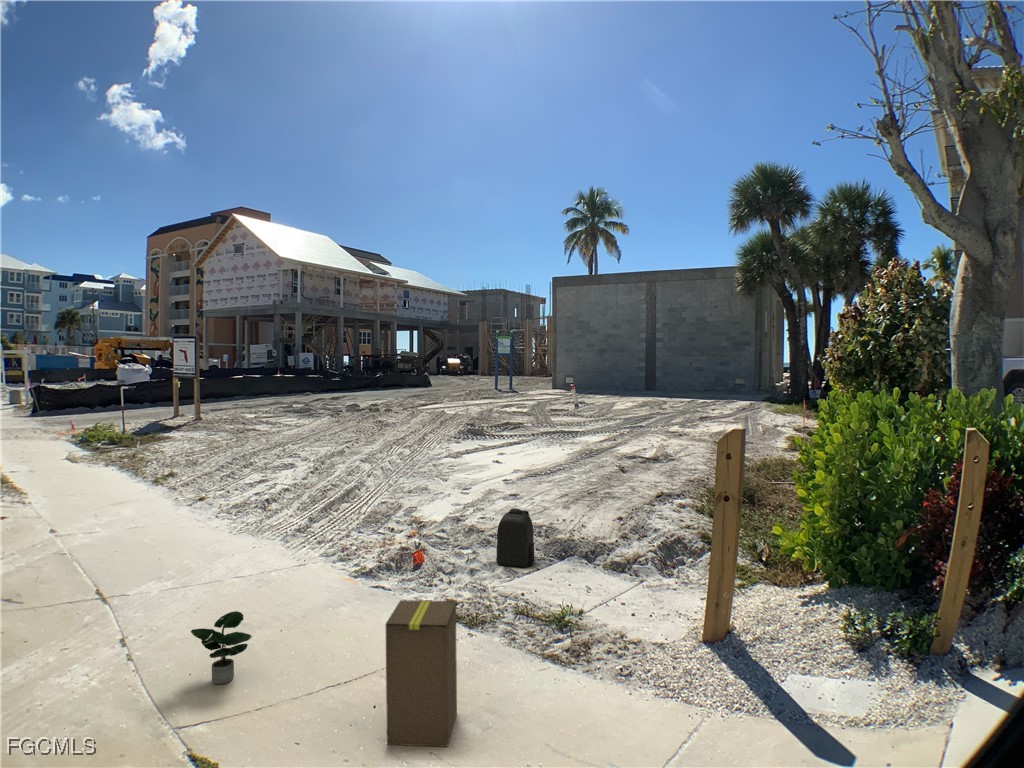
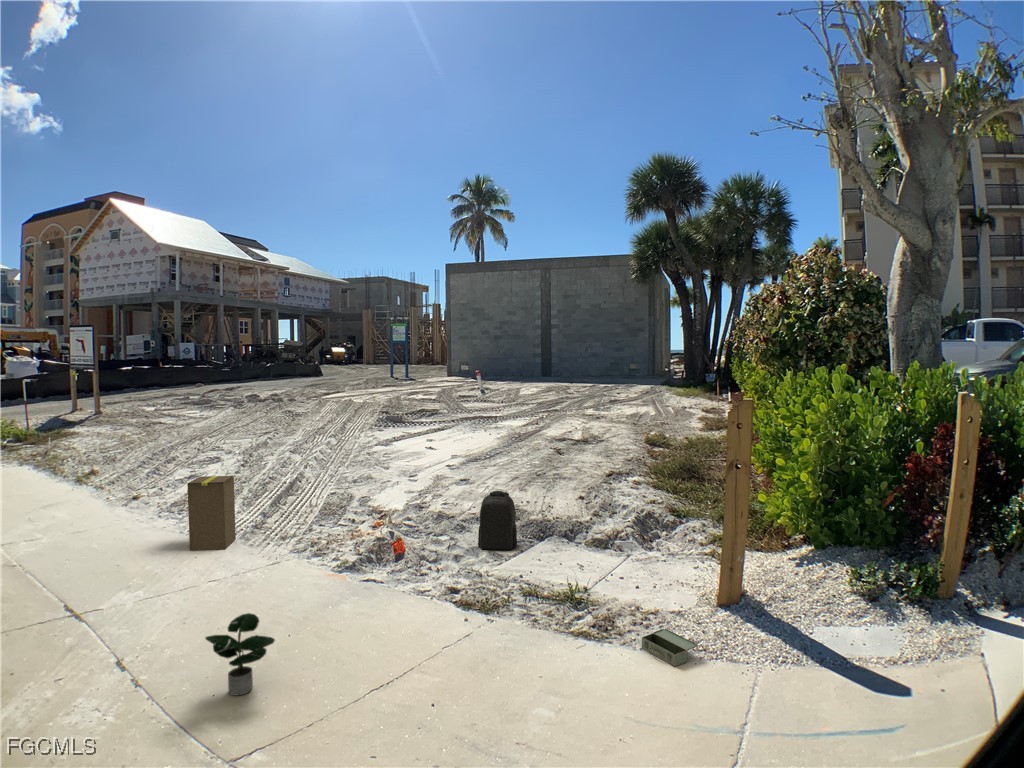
cardboard box: present [385,600,457,747] -> present [187,476,236,551]
toolbox: none [604,660,656,700] -> present [642,629,698,667]

